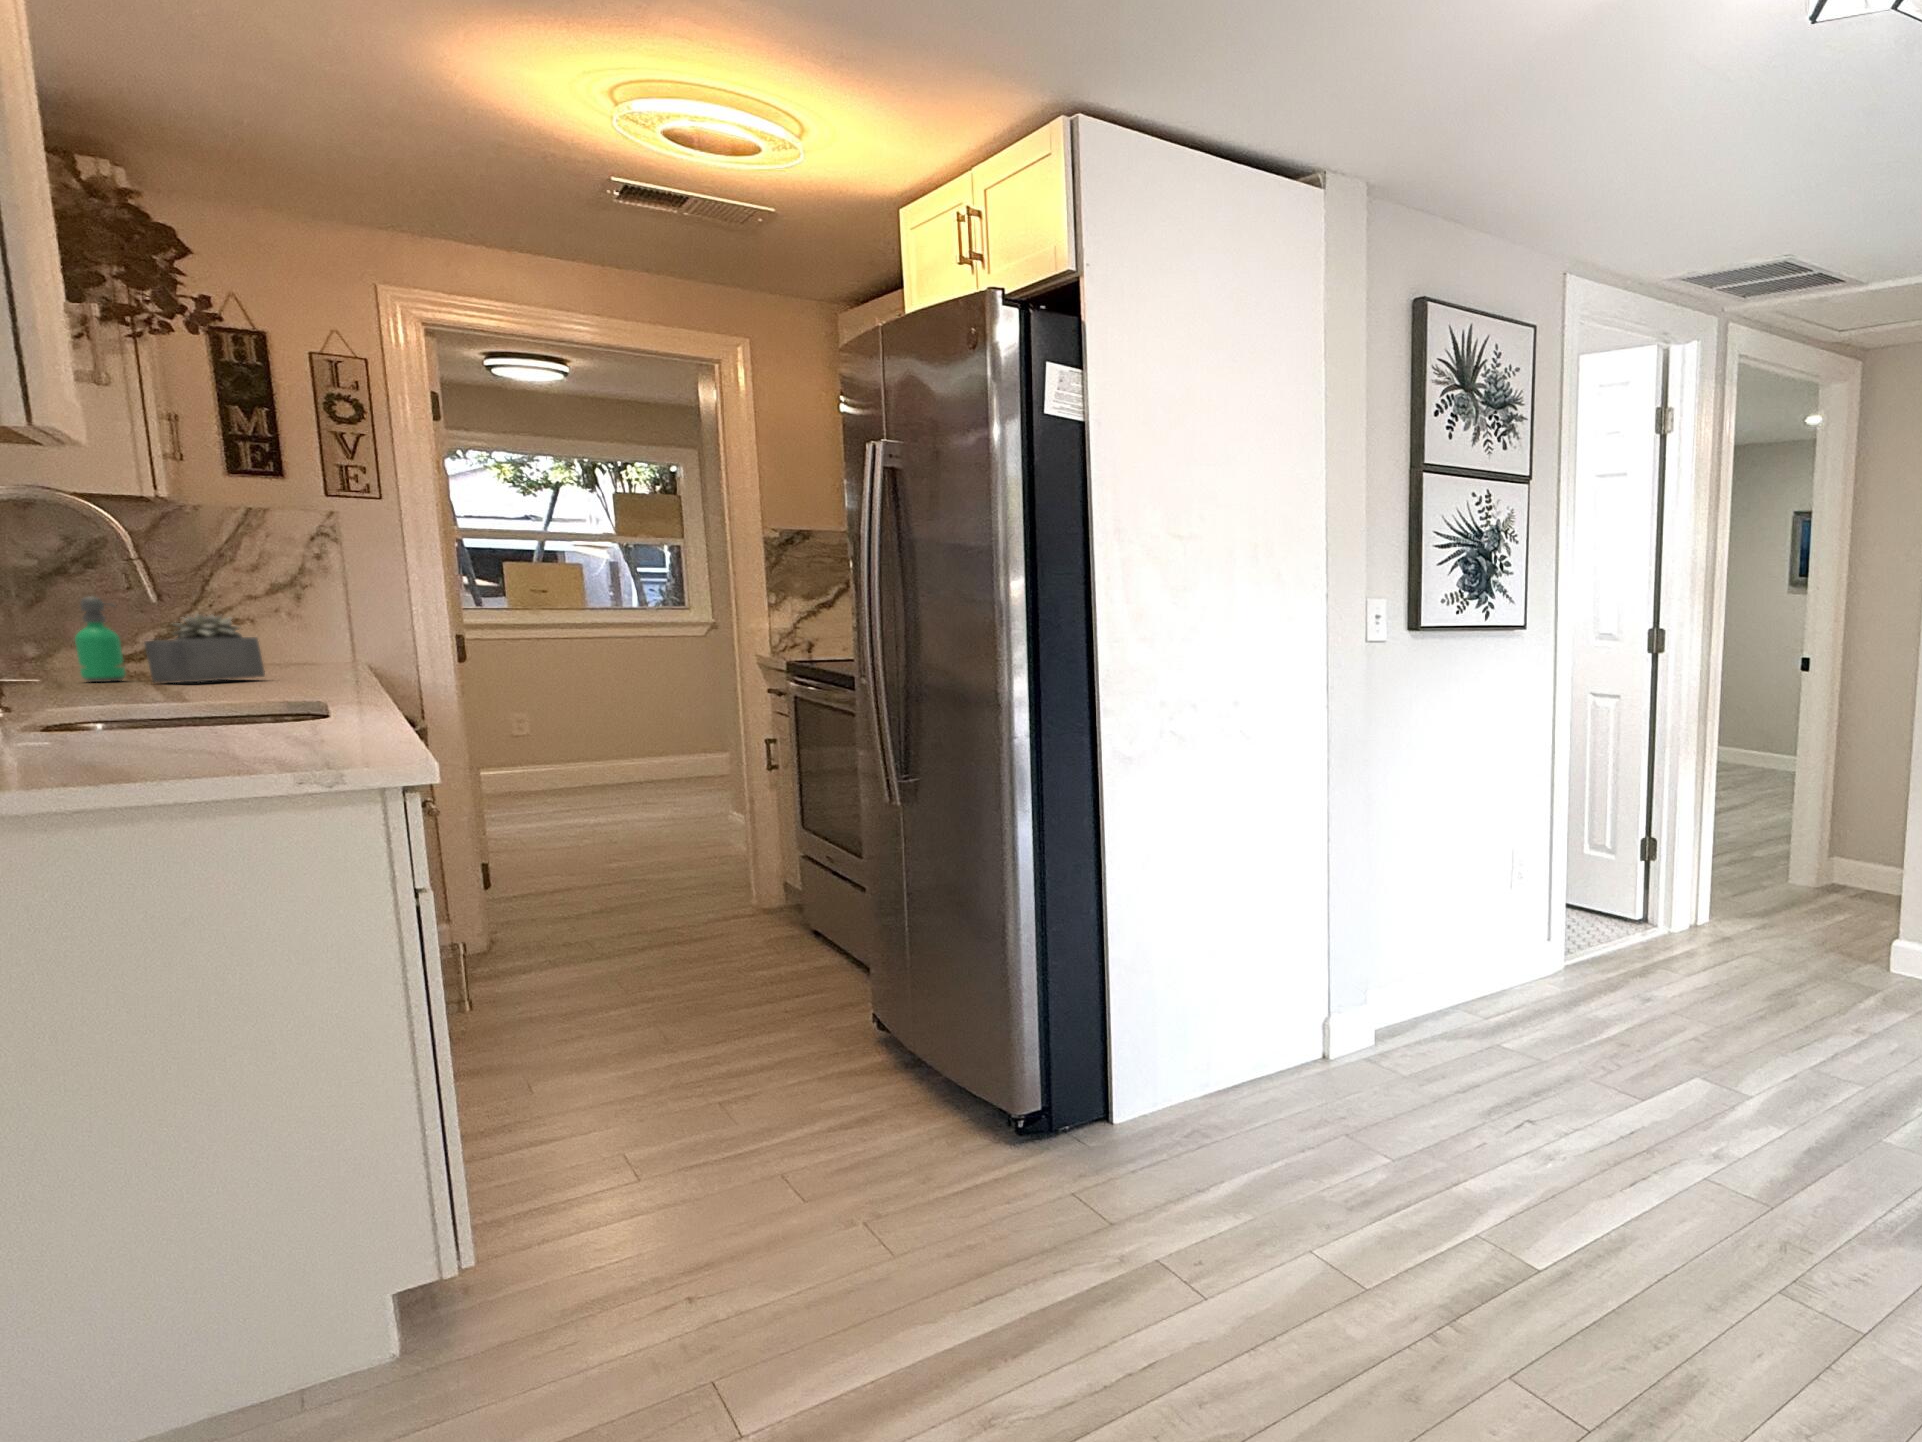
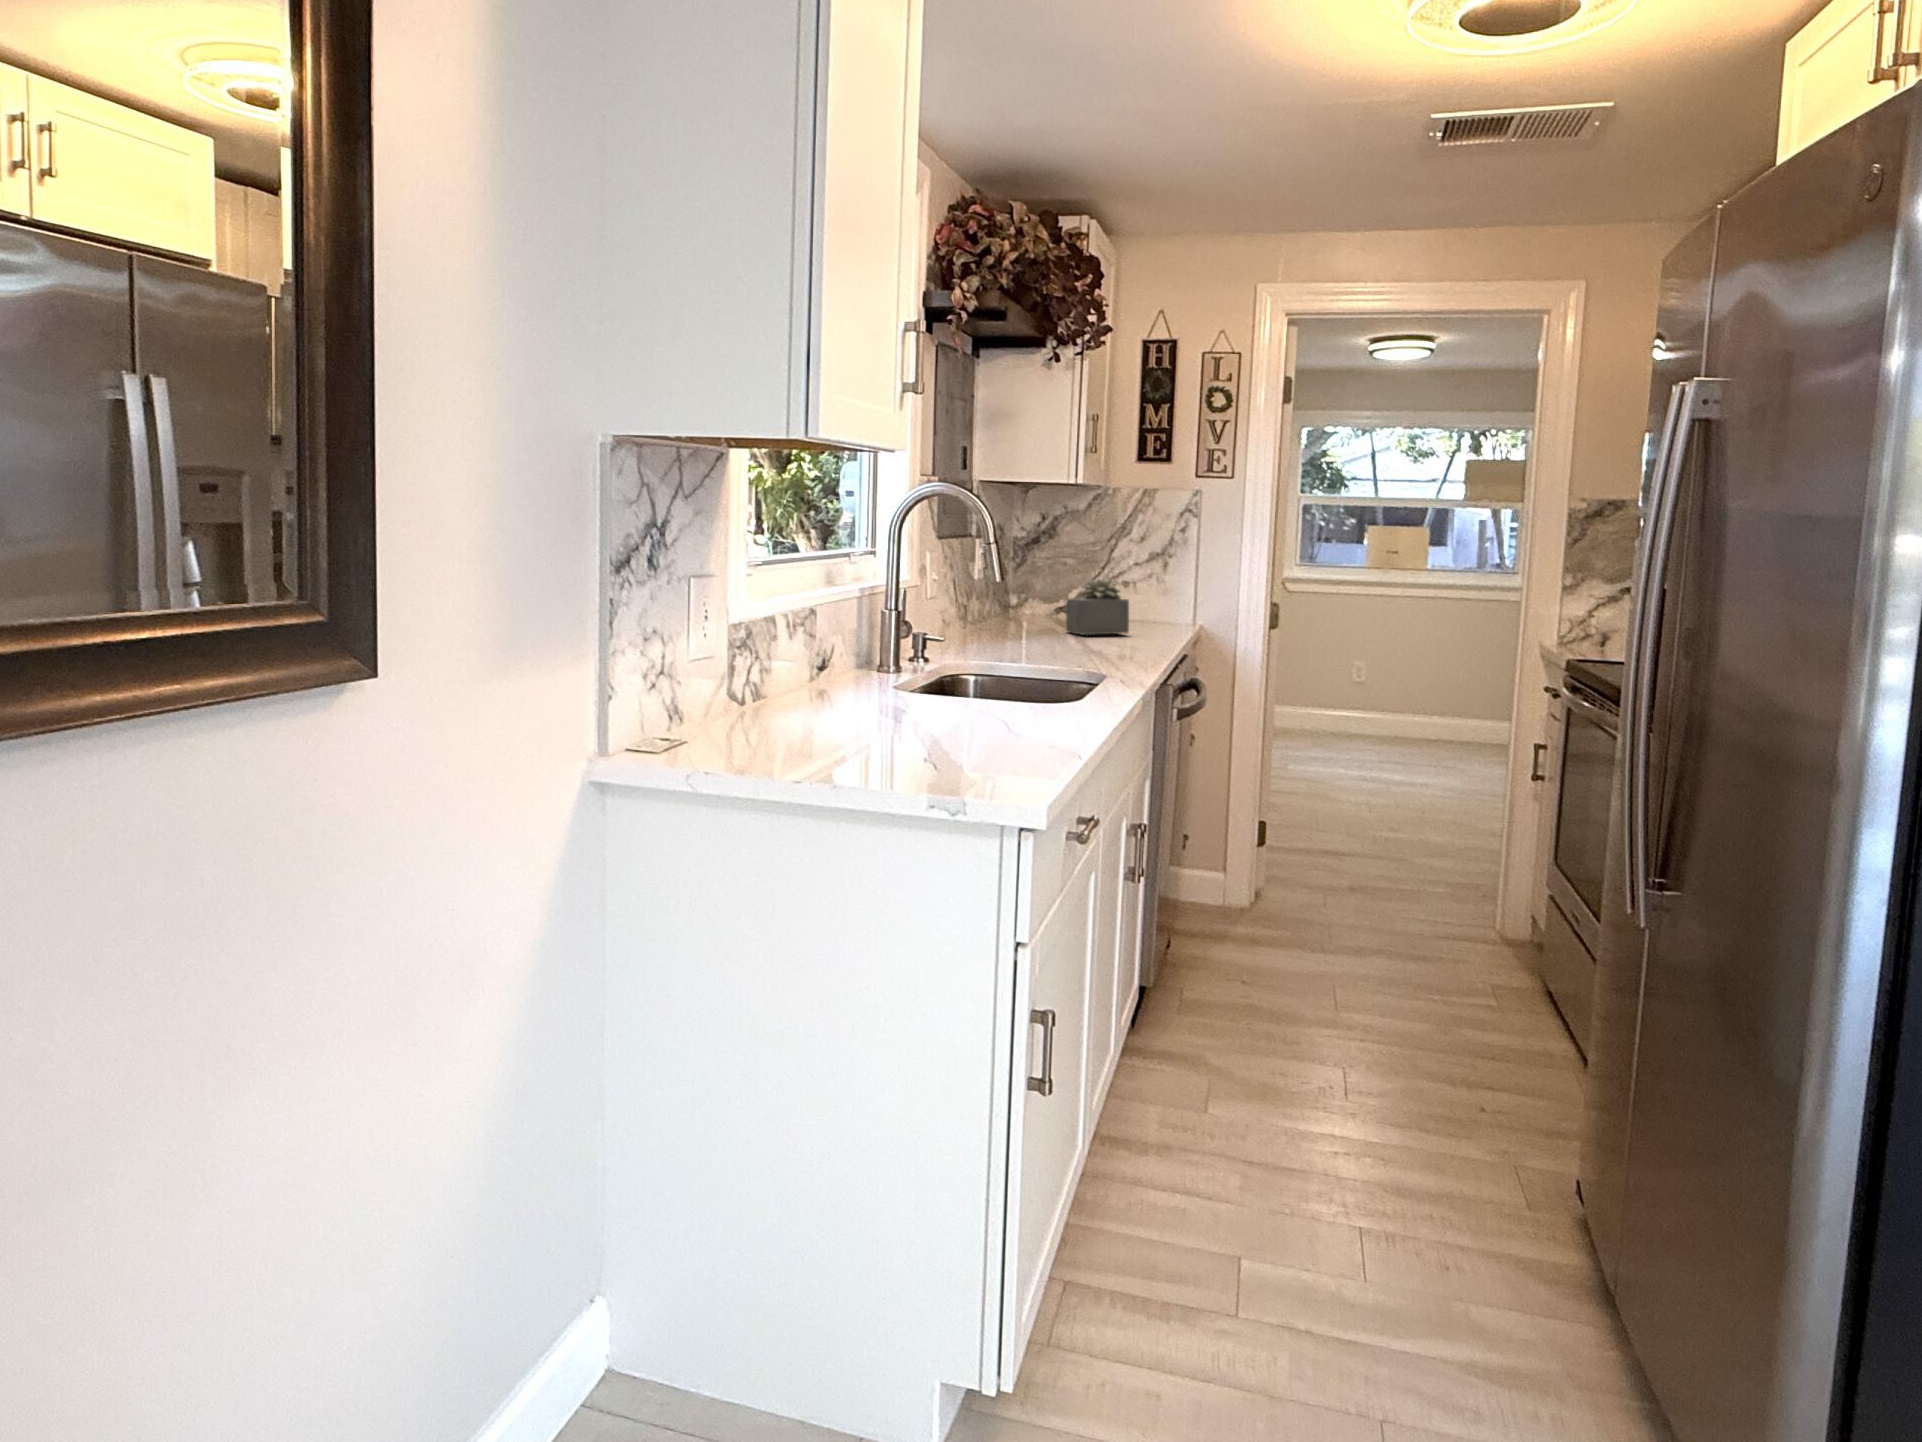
soap dispenser: present [75,596,125,682] -> none [1038,561,1061,627]

